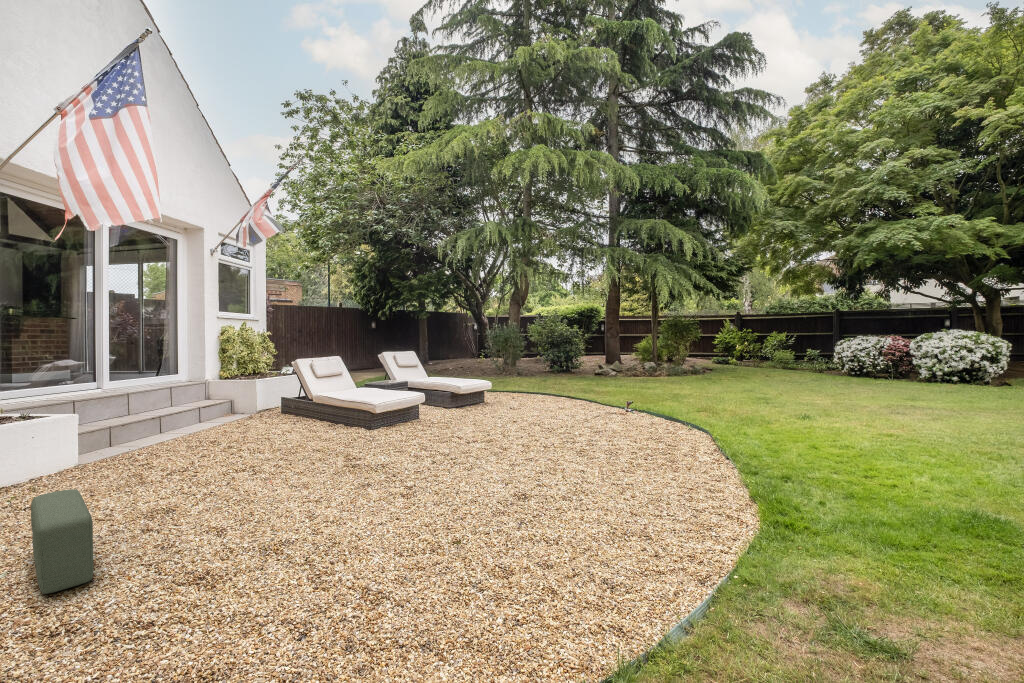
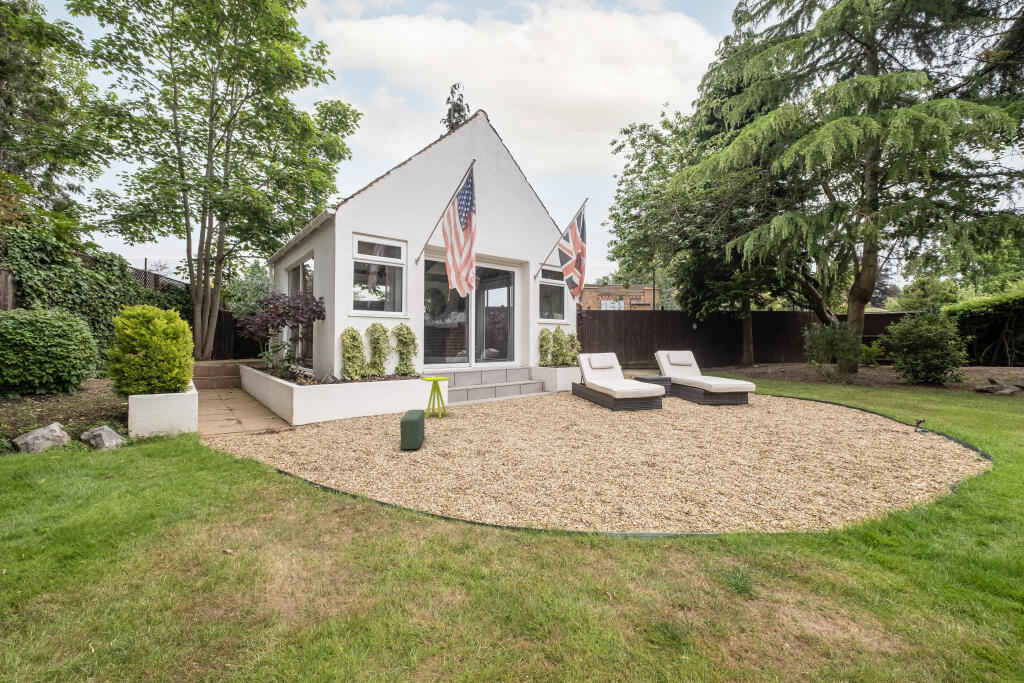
side table: none [26,412,103,496] -> present [421,376,450,418]

